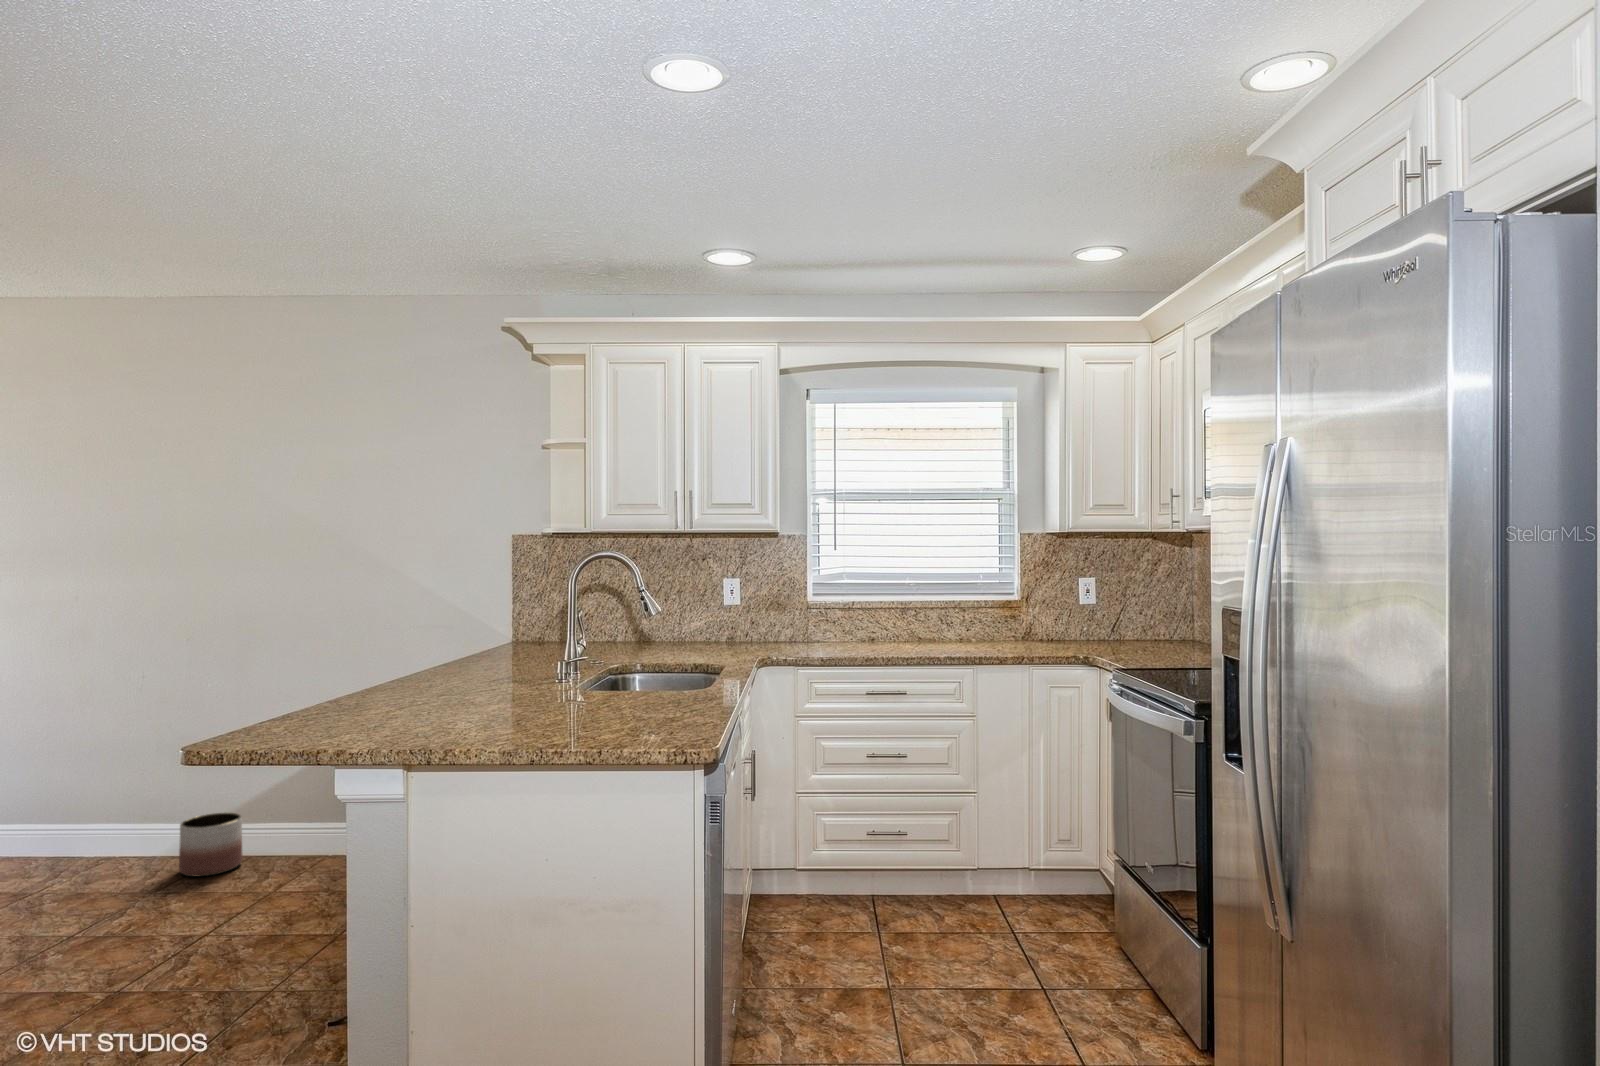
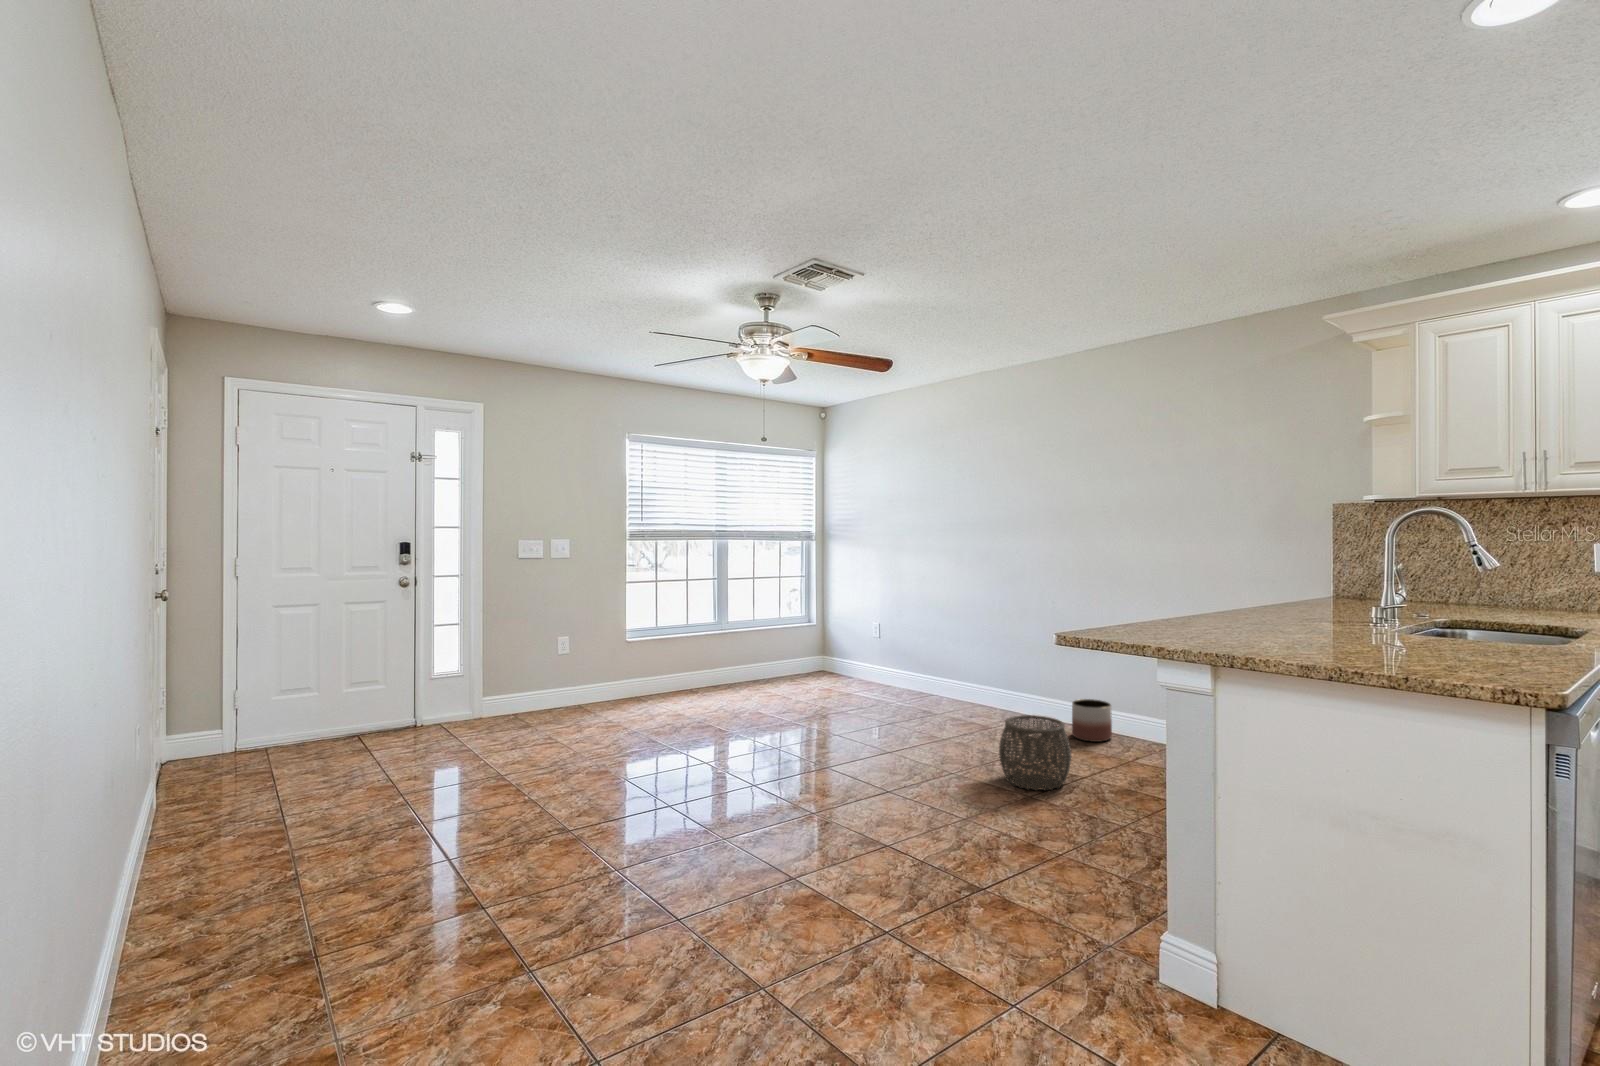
woven basket: none [49,857,185,984] -> present [999,715,1072,790]

